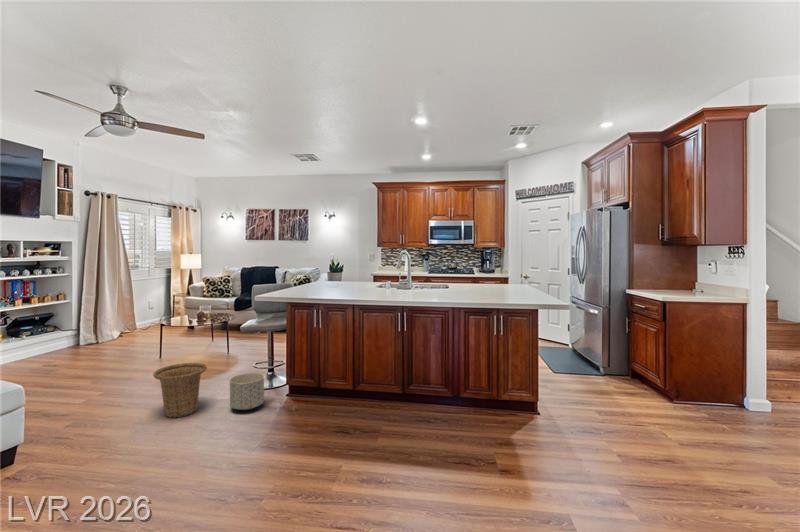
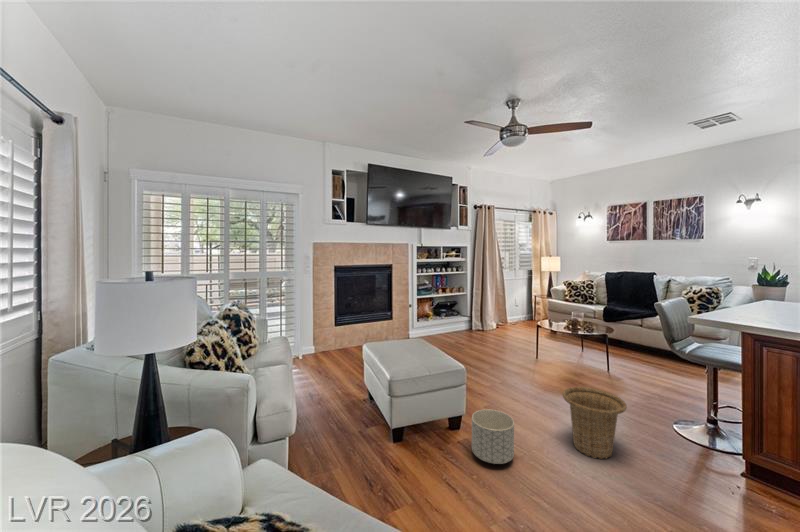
planter: present [230,373,264,410] -> present [472,409,514,464]

